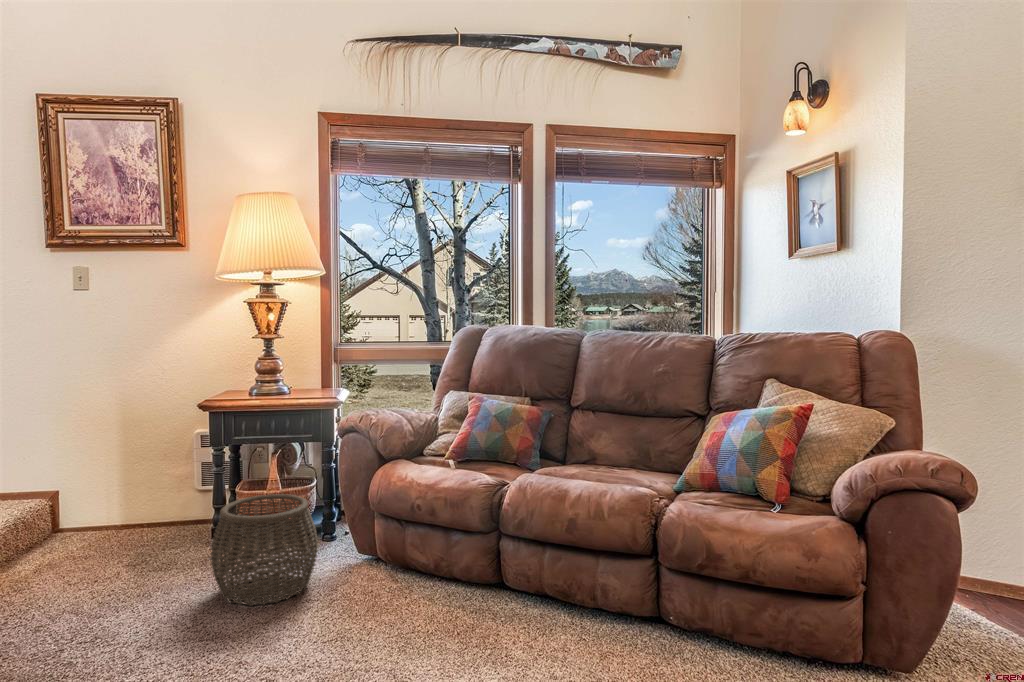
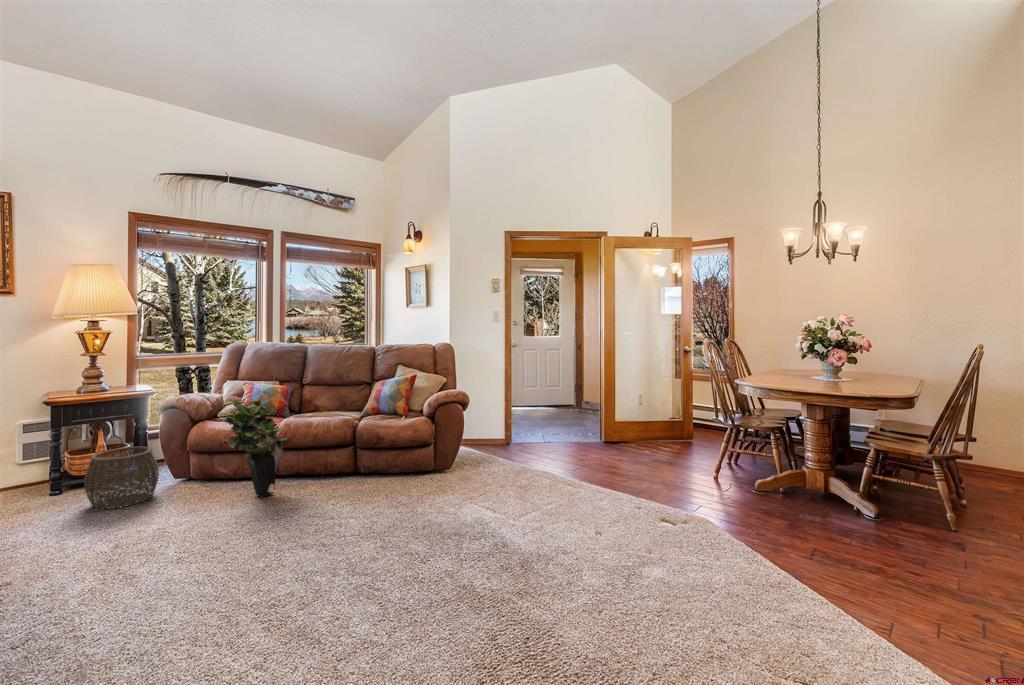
potted plant: none [394,427,515,651] -> present [223,396,287,498]

